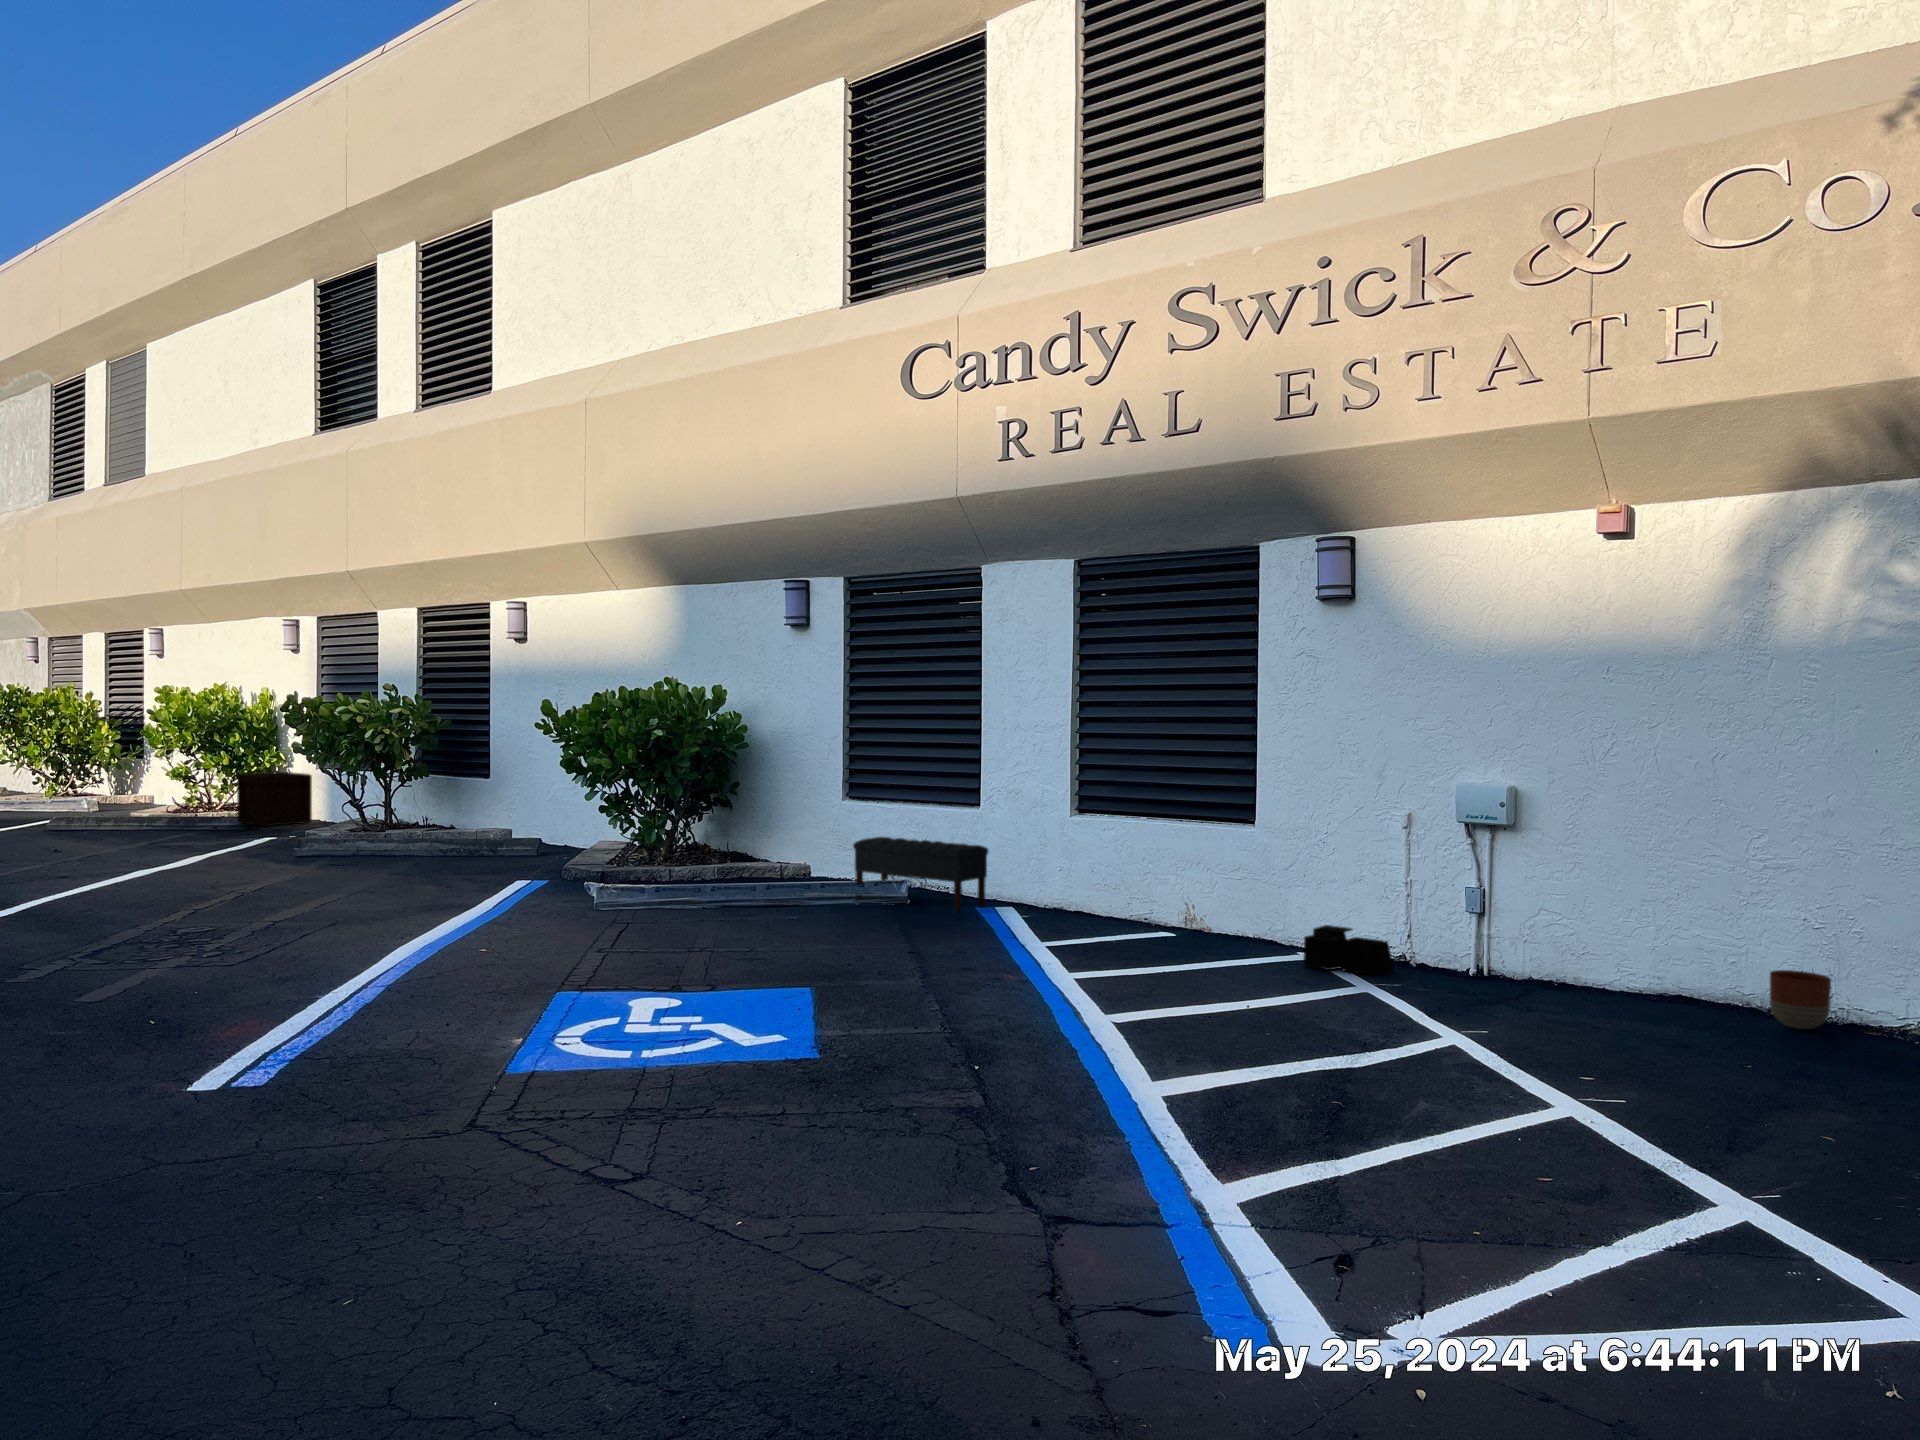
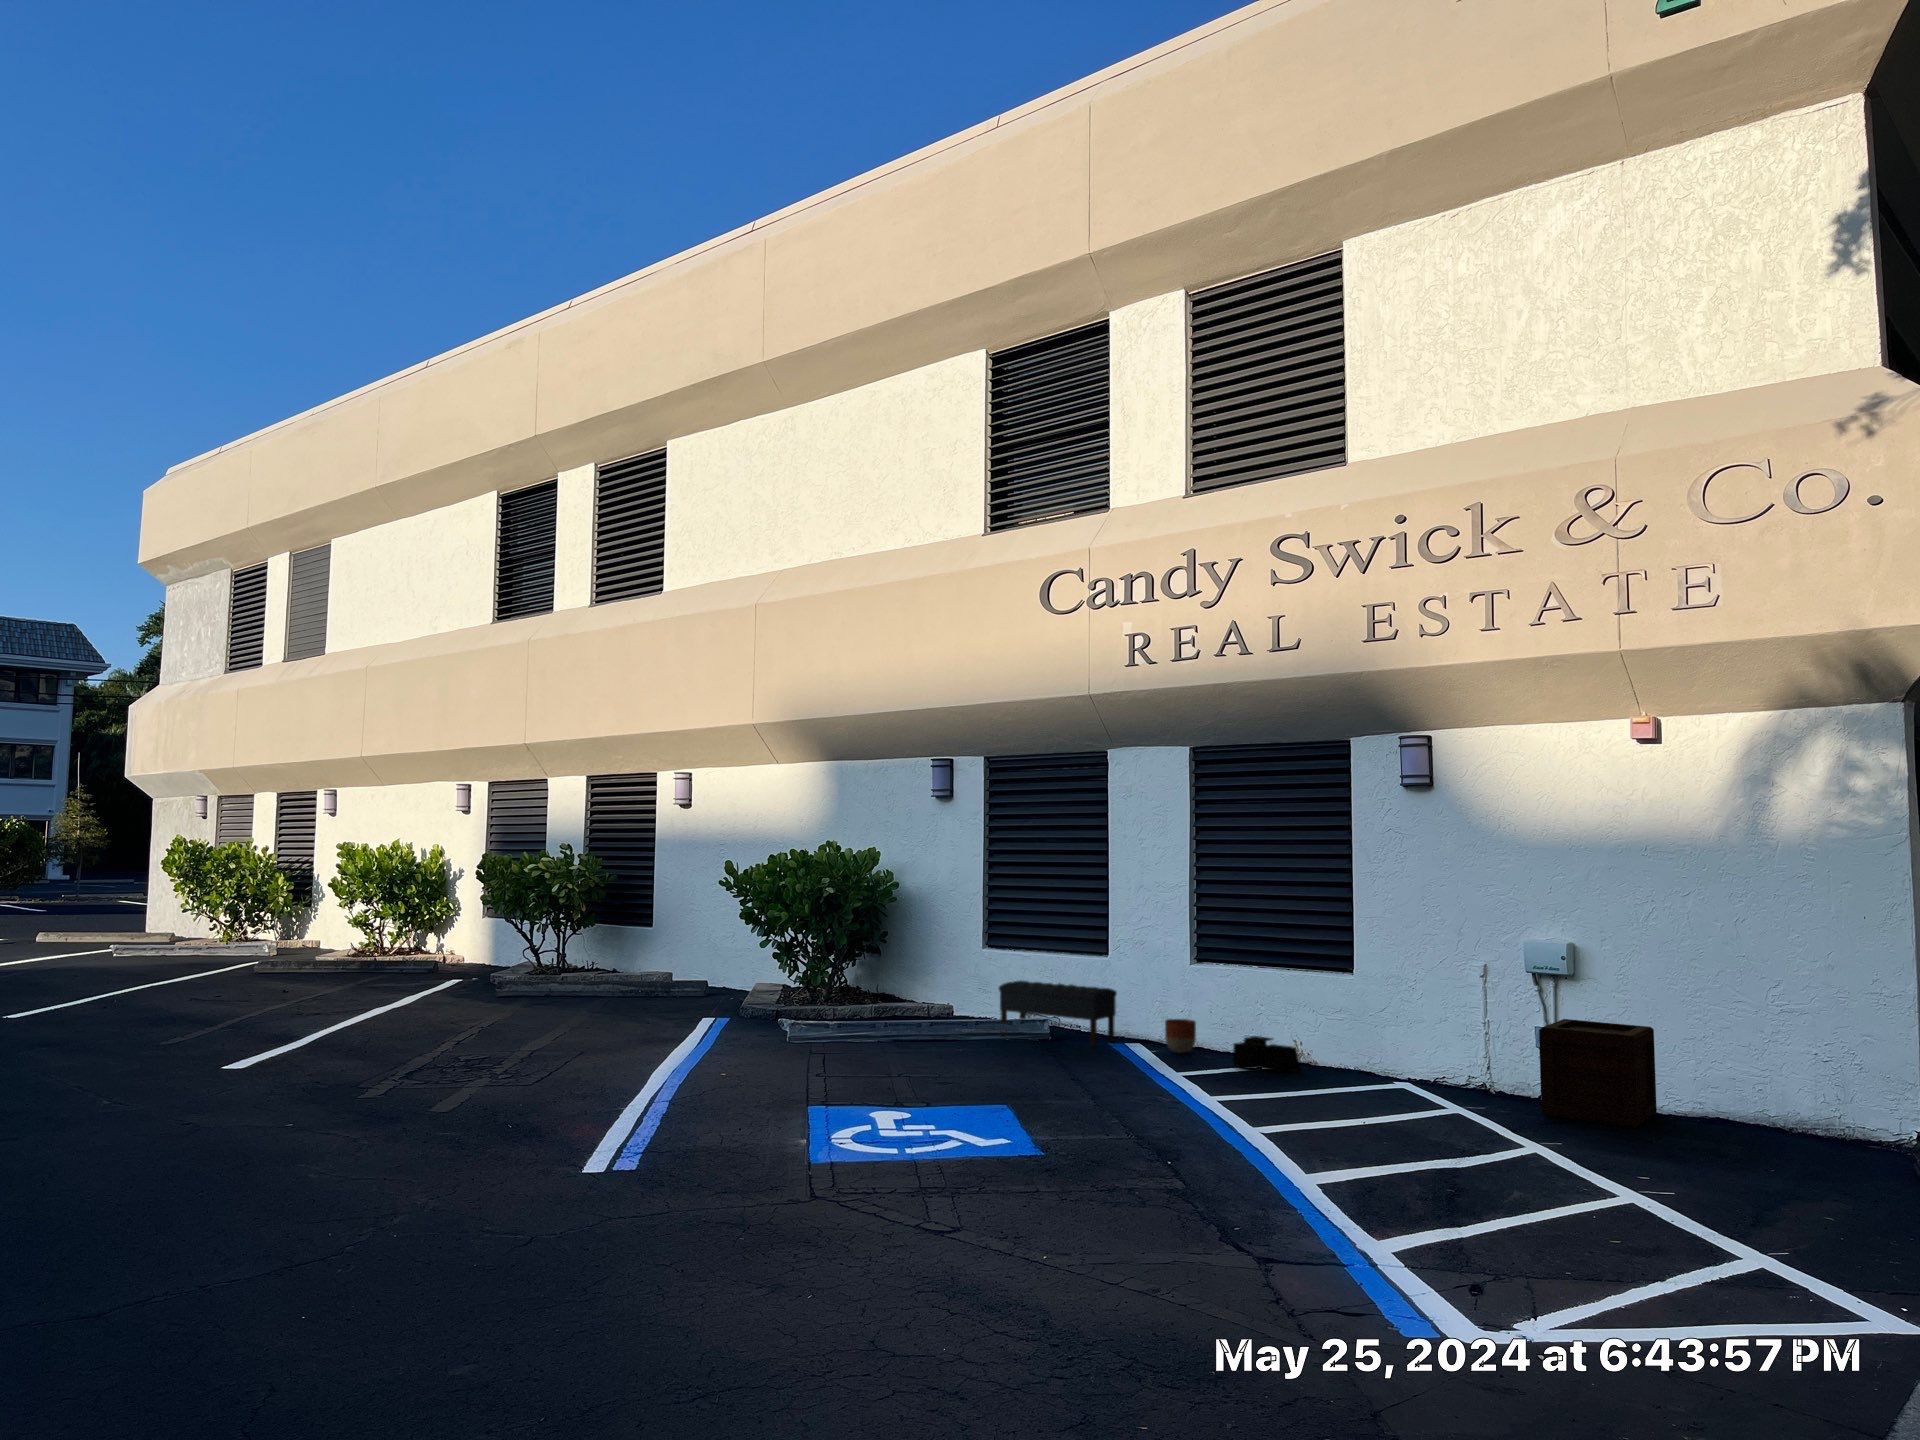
wooden crate: present [237,772,312,826] -> present [1539,1019,1657,1128]
storage bin: present [1304,925,1394,974] -> present [1233,1036,1301,1072]
planter: present [1770,970,1831,1029] -> present [1165,1019,1196,1053]

